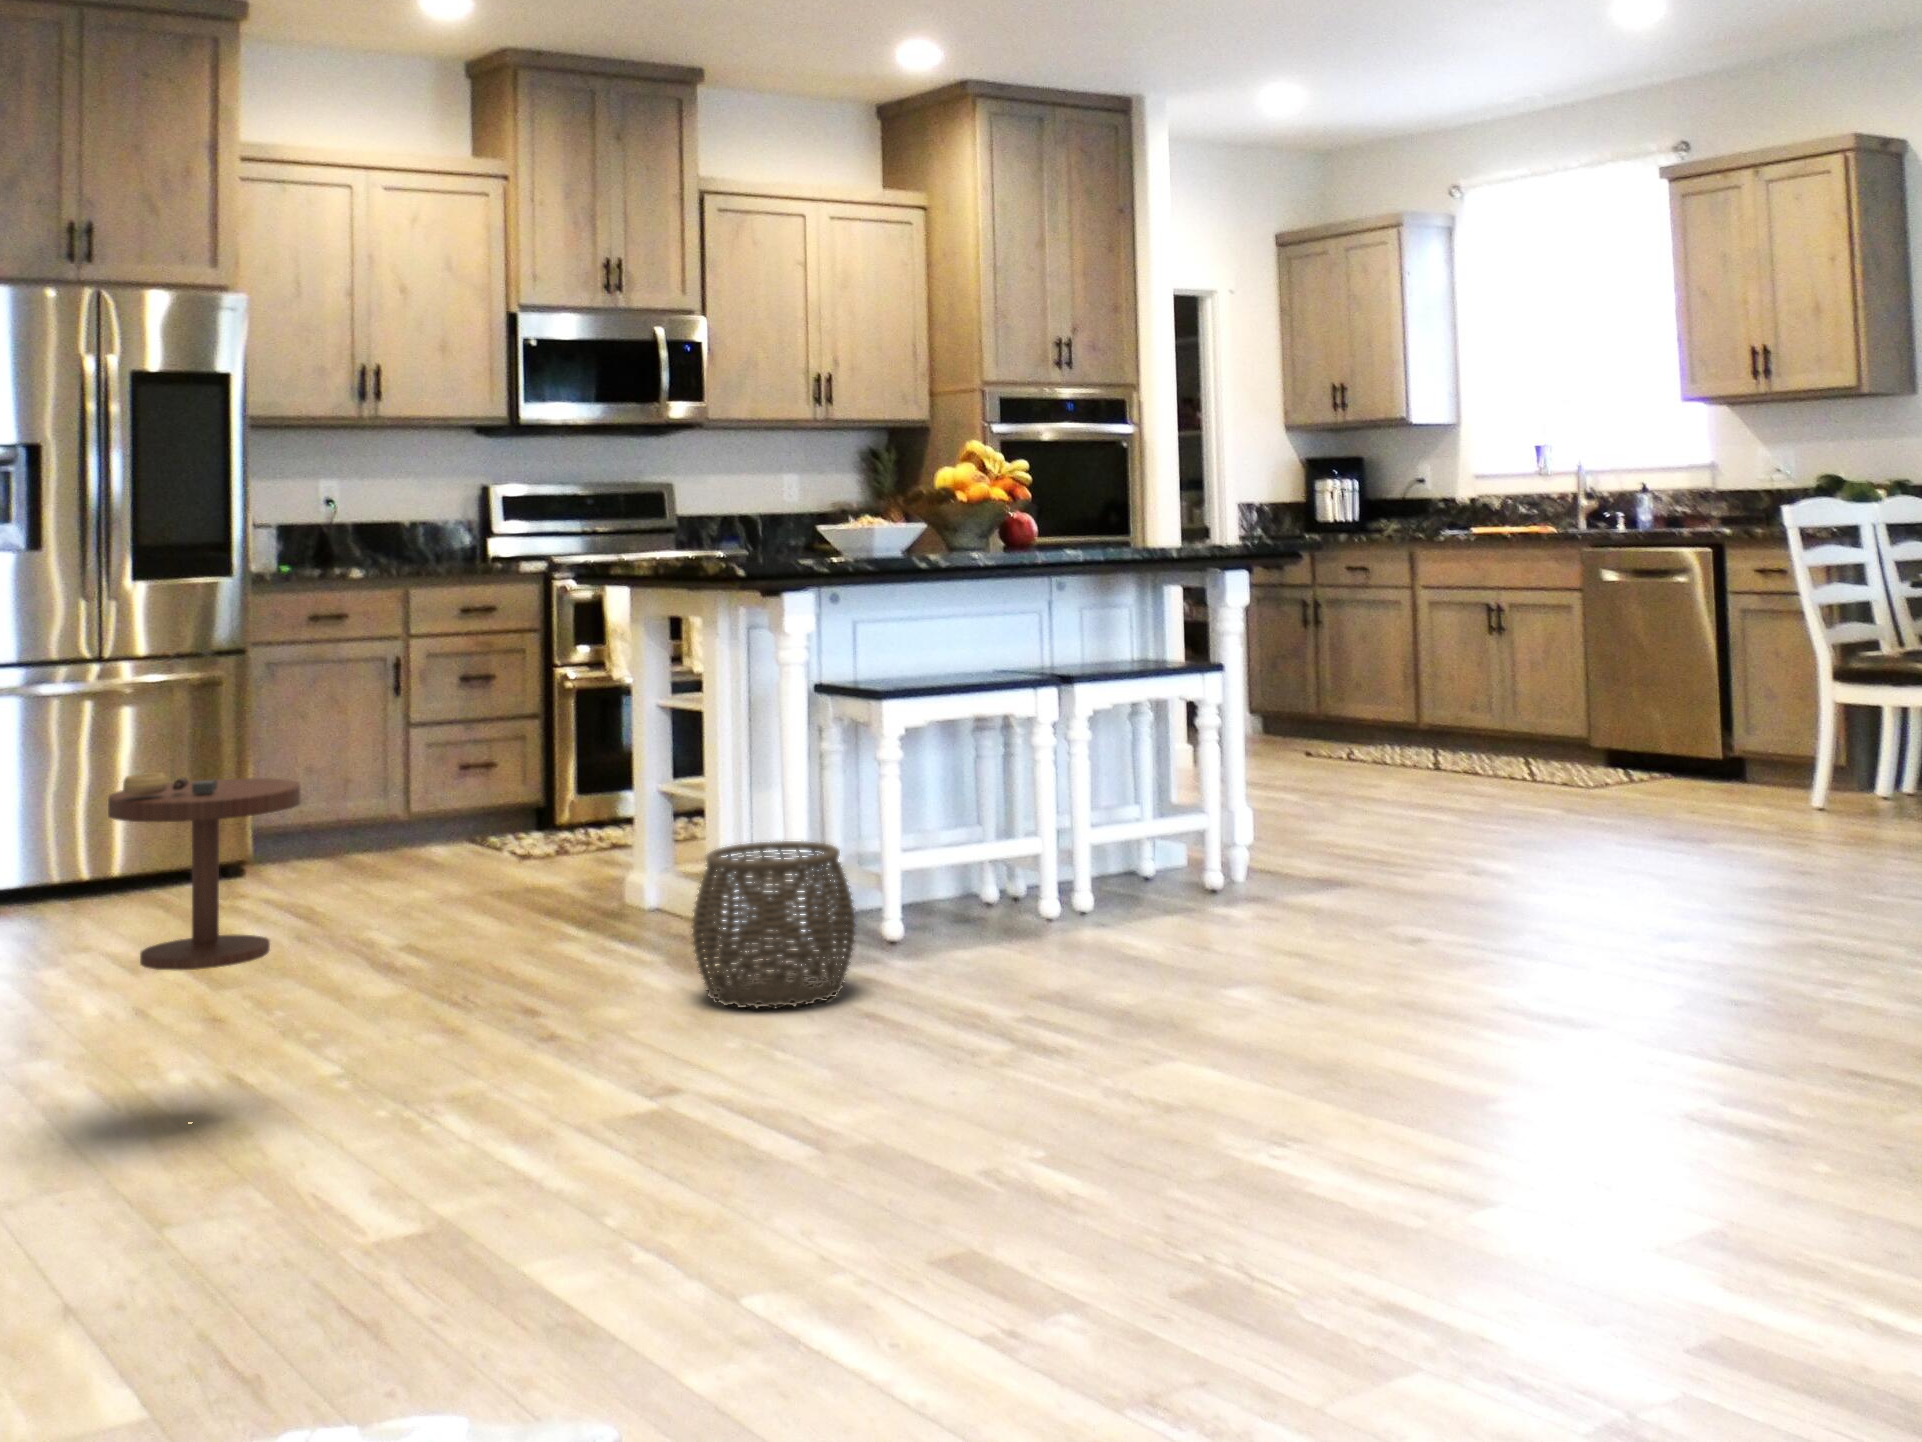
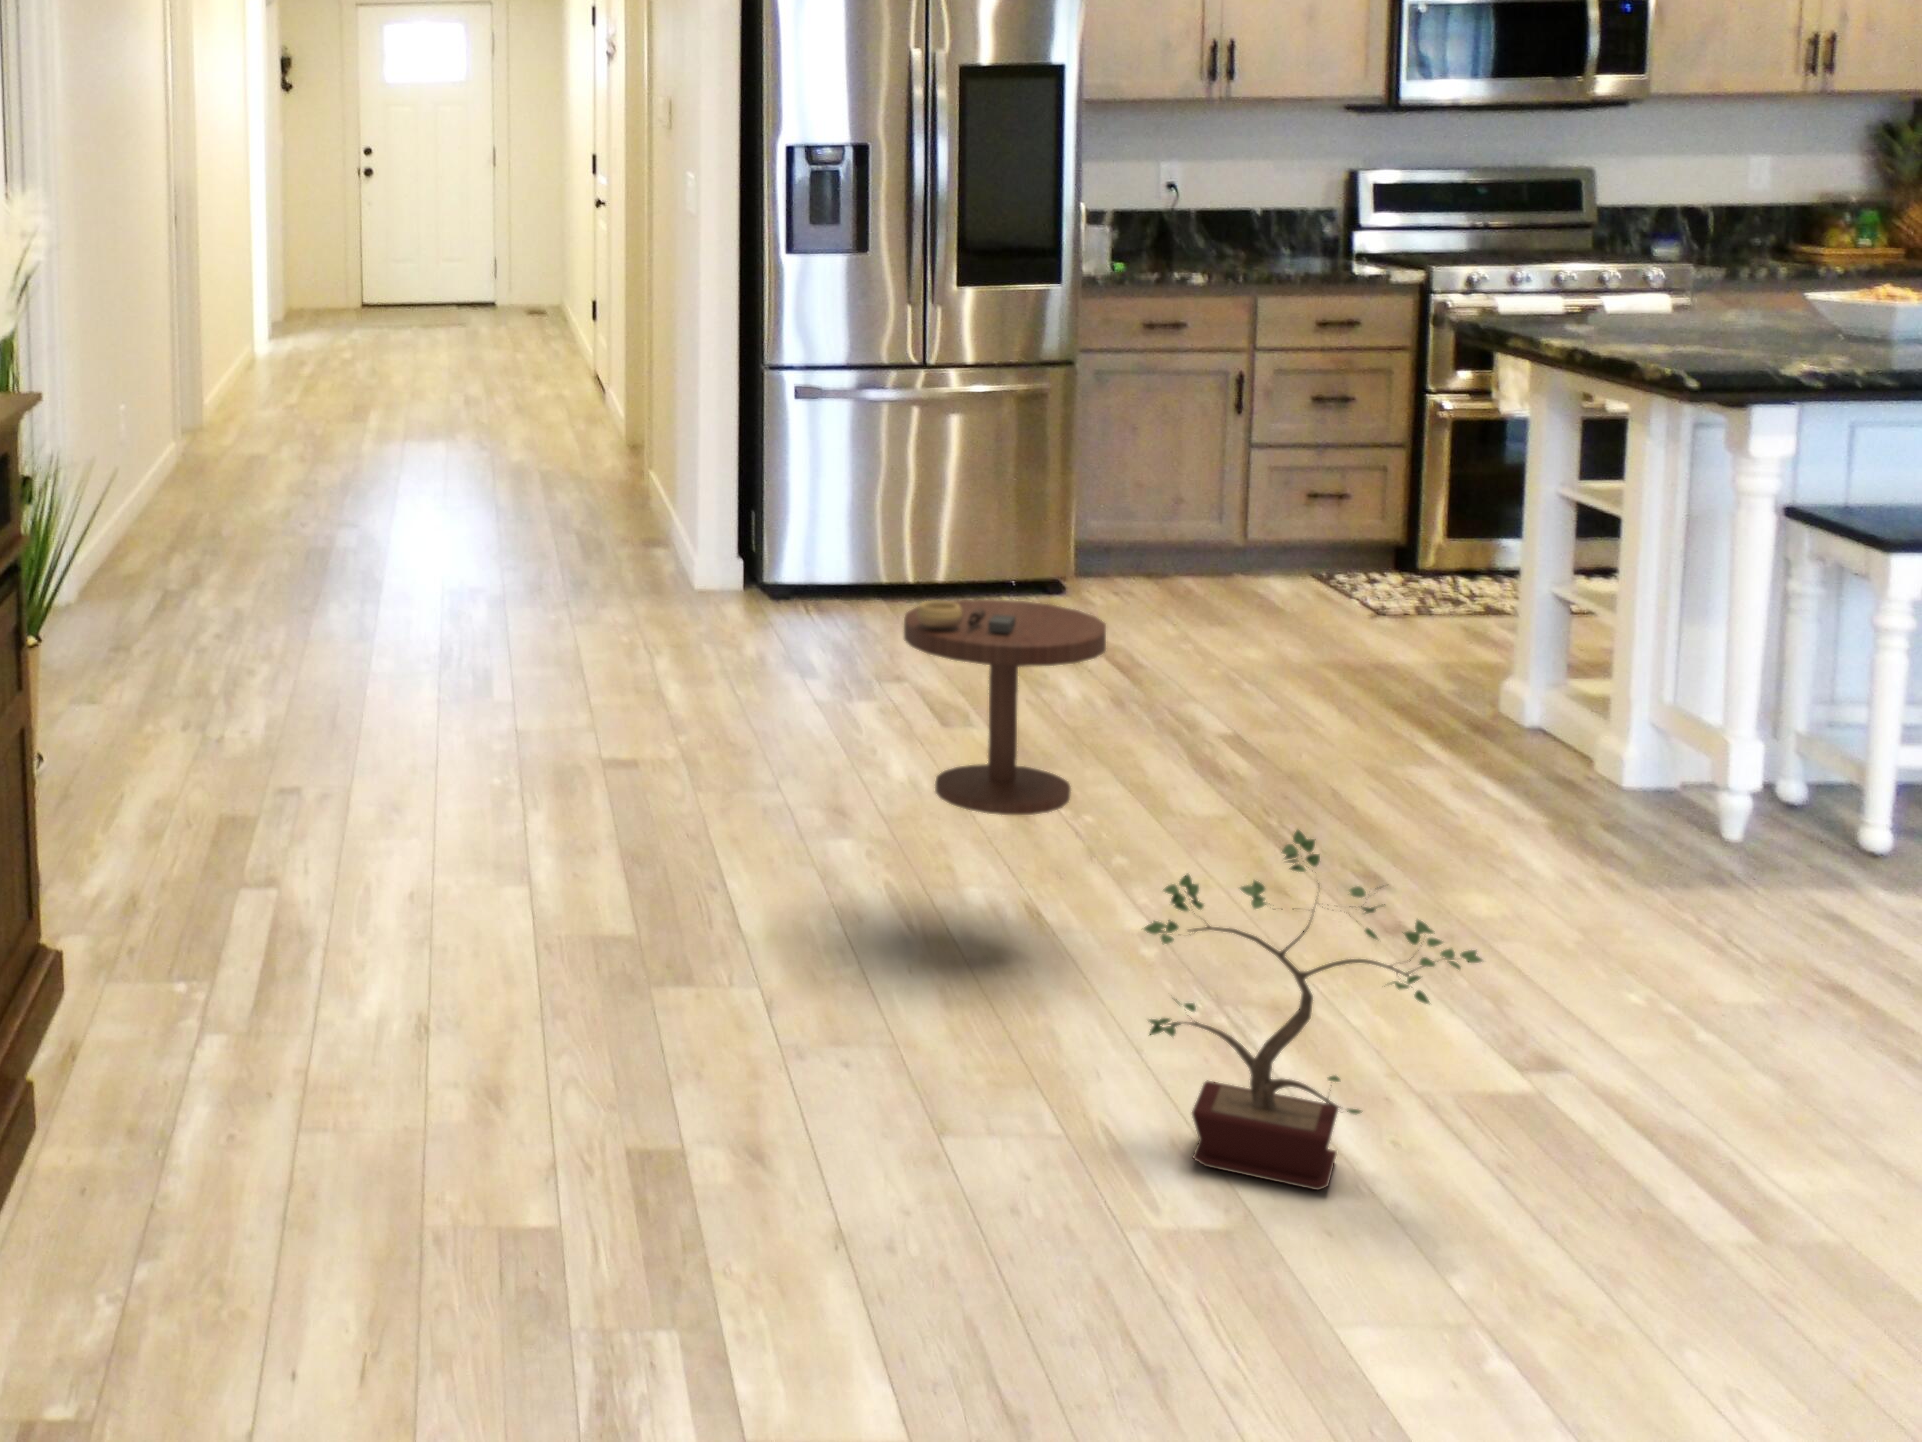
woven basket: present [692,841,856,1008] -> none [1584,721,1823,944]
potted plant: none [344,888,626,1211] -> present [1144,830,1482,1190]

